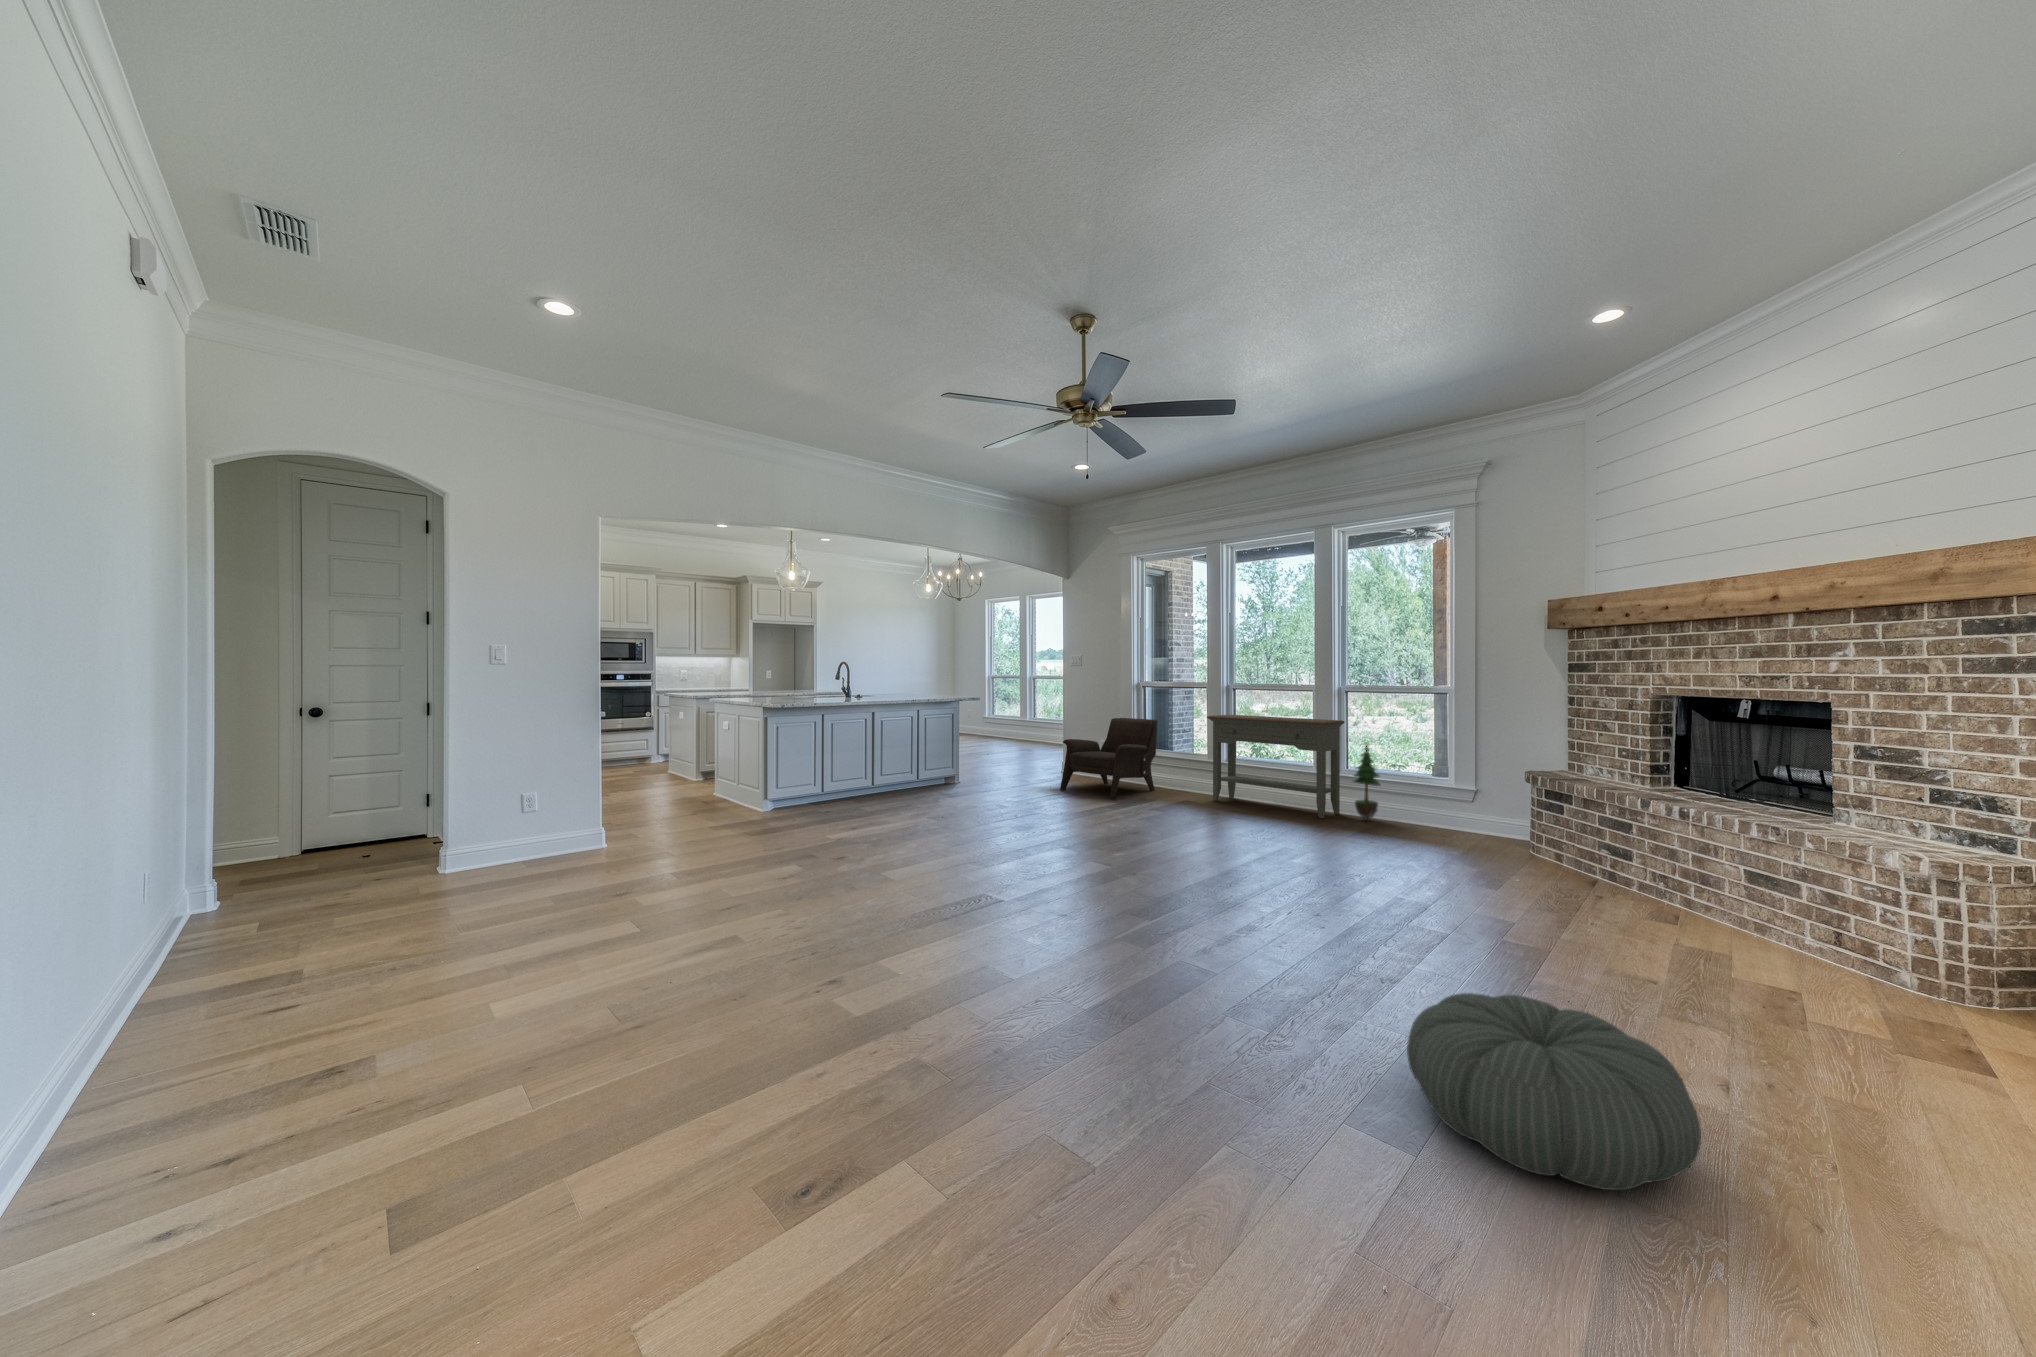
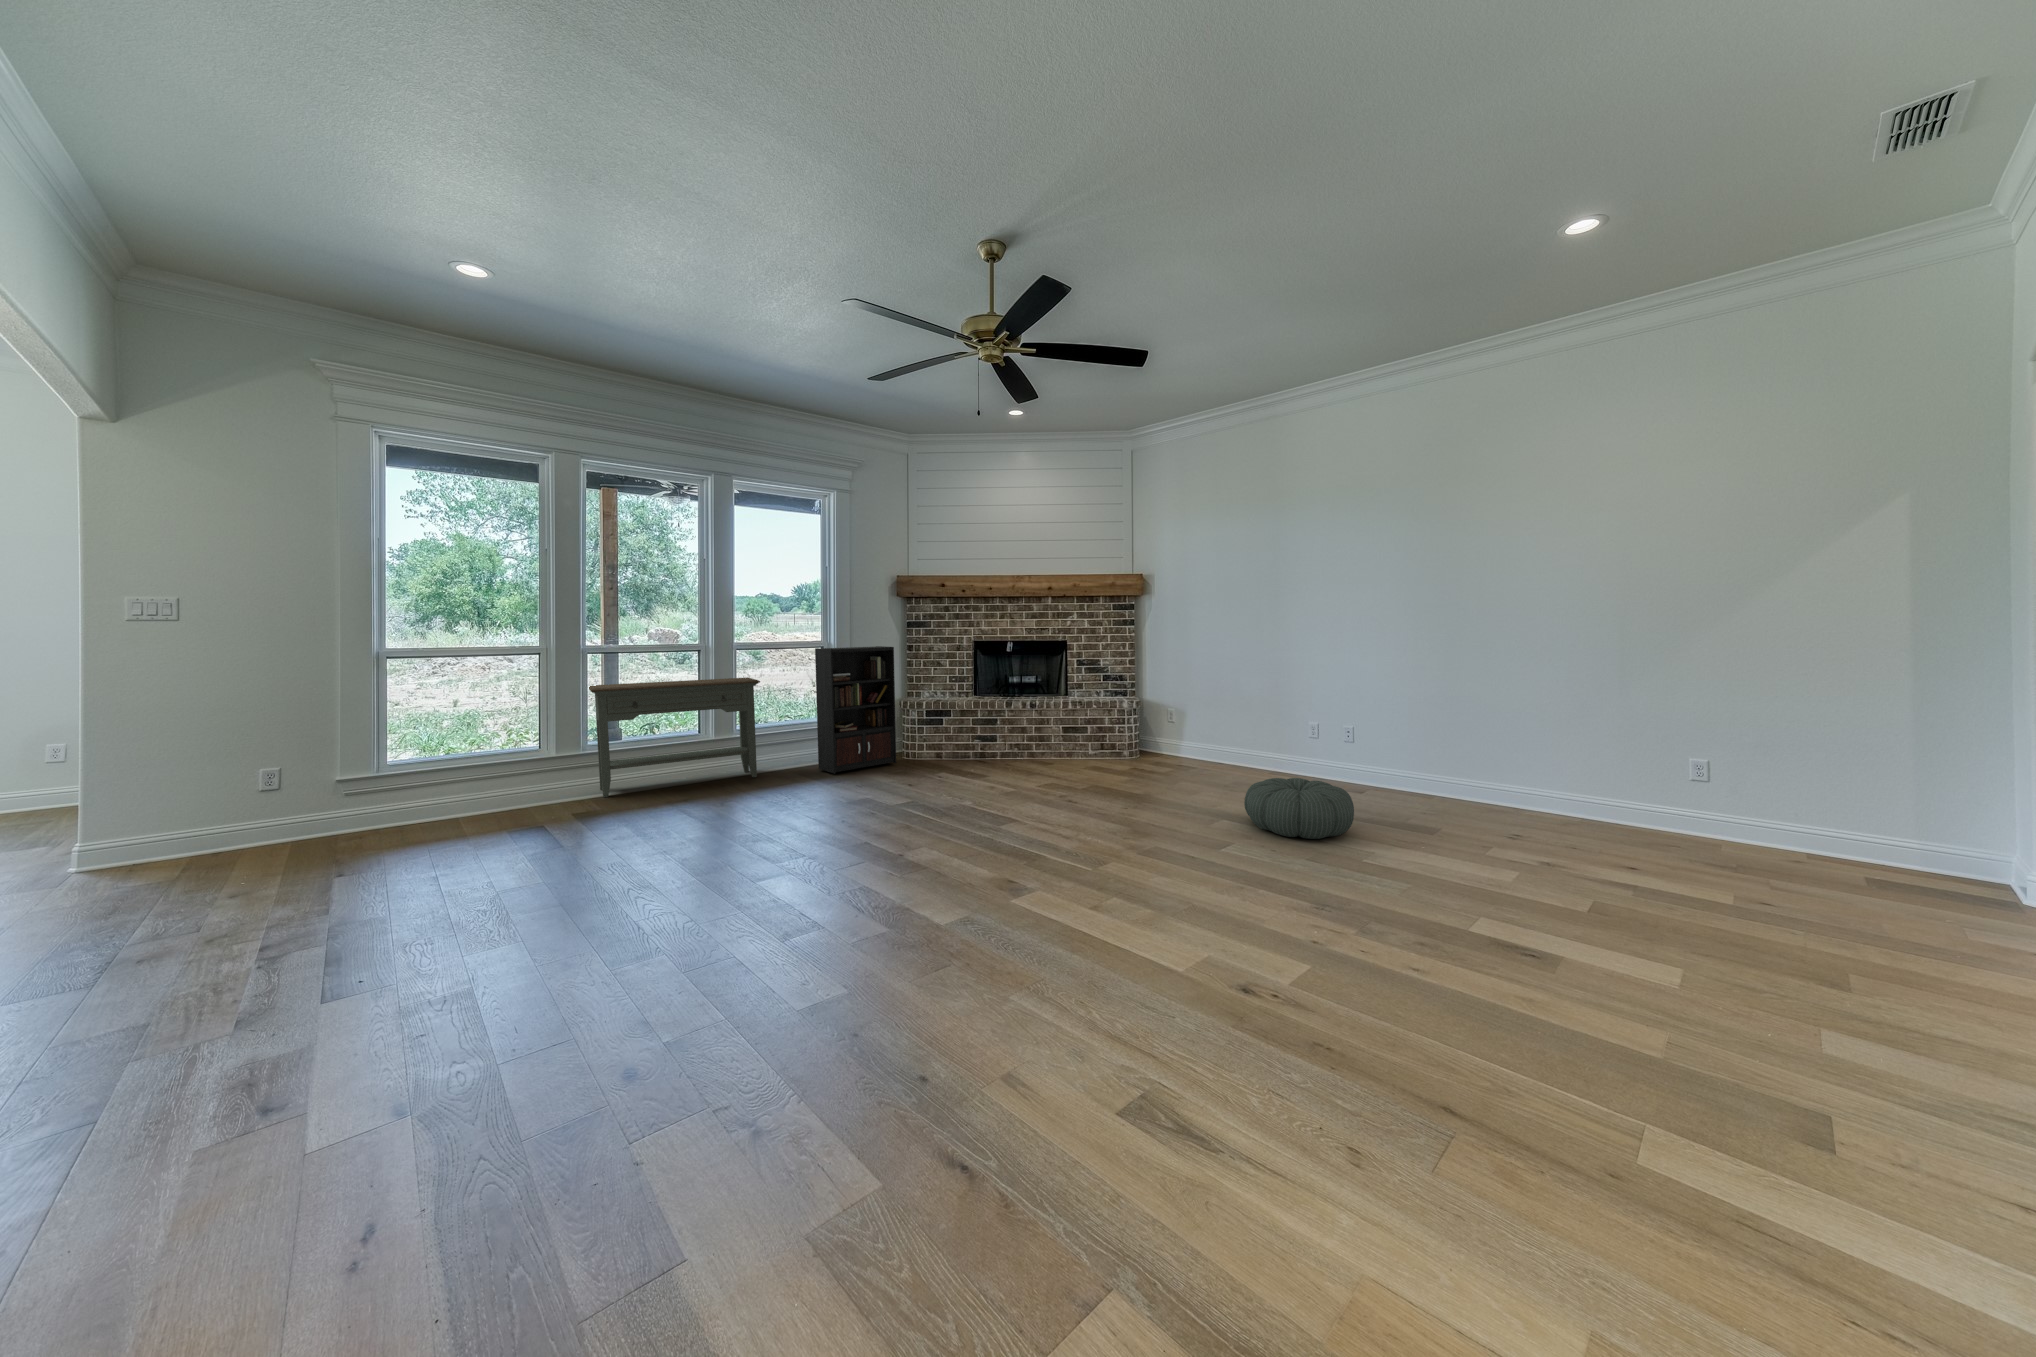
bookcase: none [1372,694,1509,847] -> present [815,646,896,774]
armchair: present [1060,718,1158,799] -> none [290,707,501,865]
potted tree: present [1353,746,1380,820] -> none [765,696,793,769]

